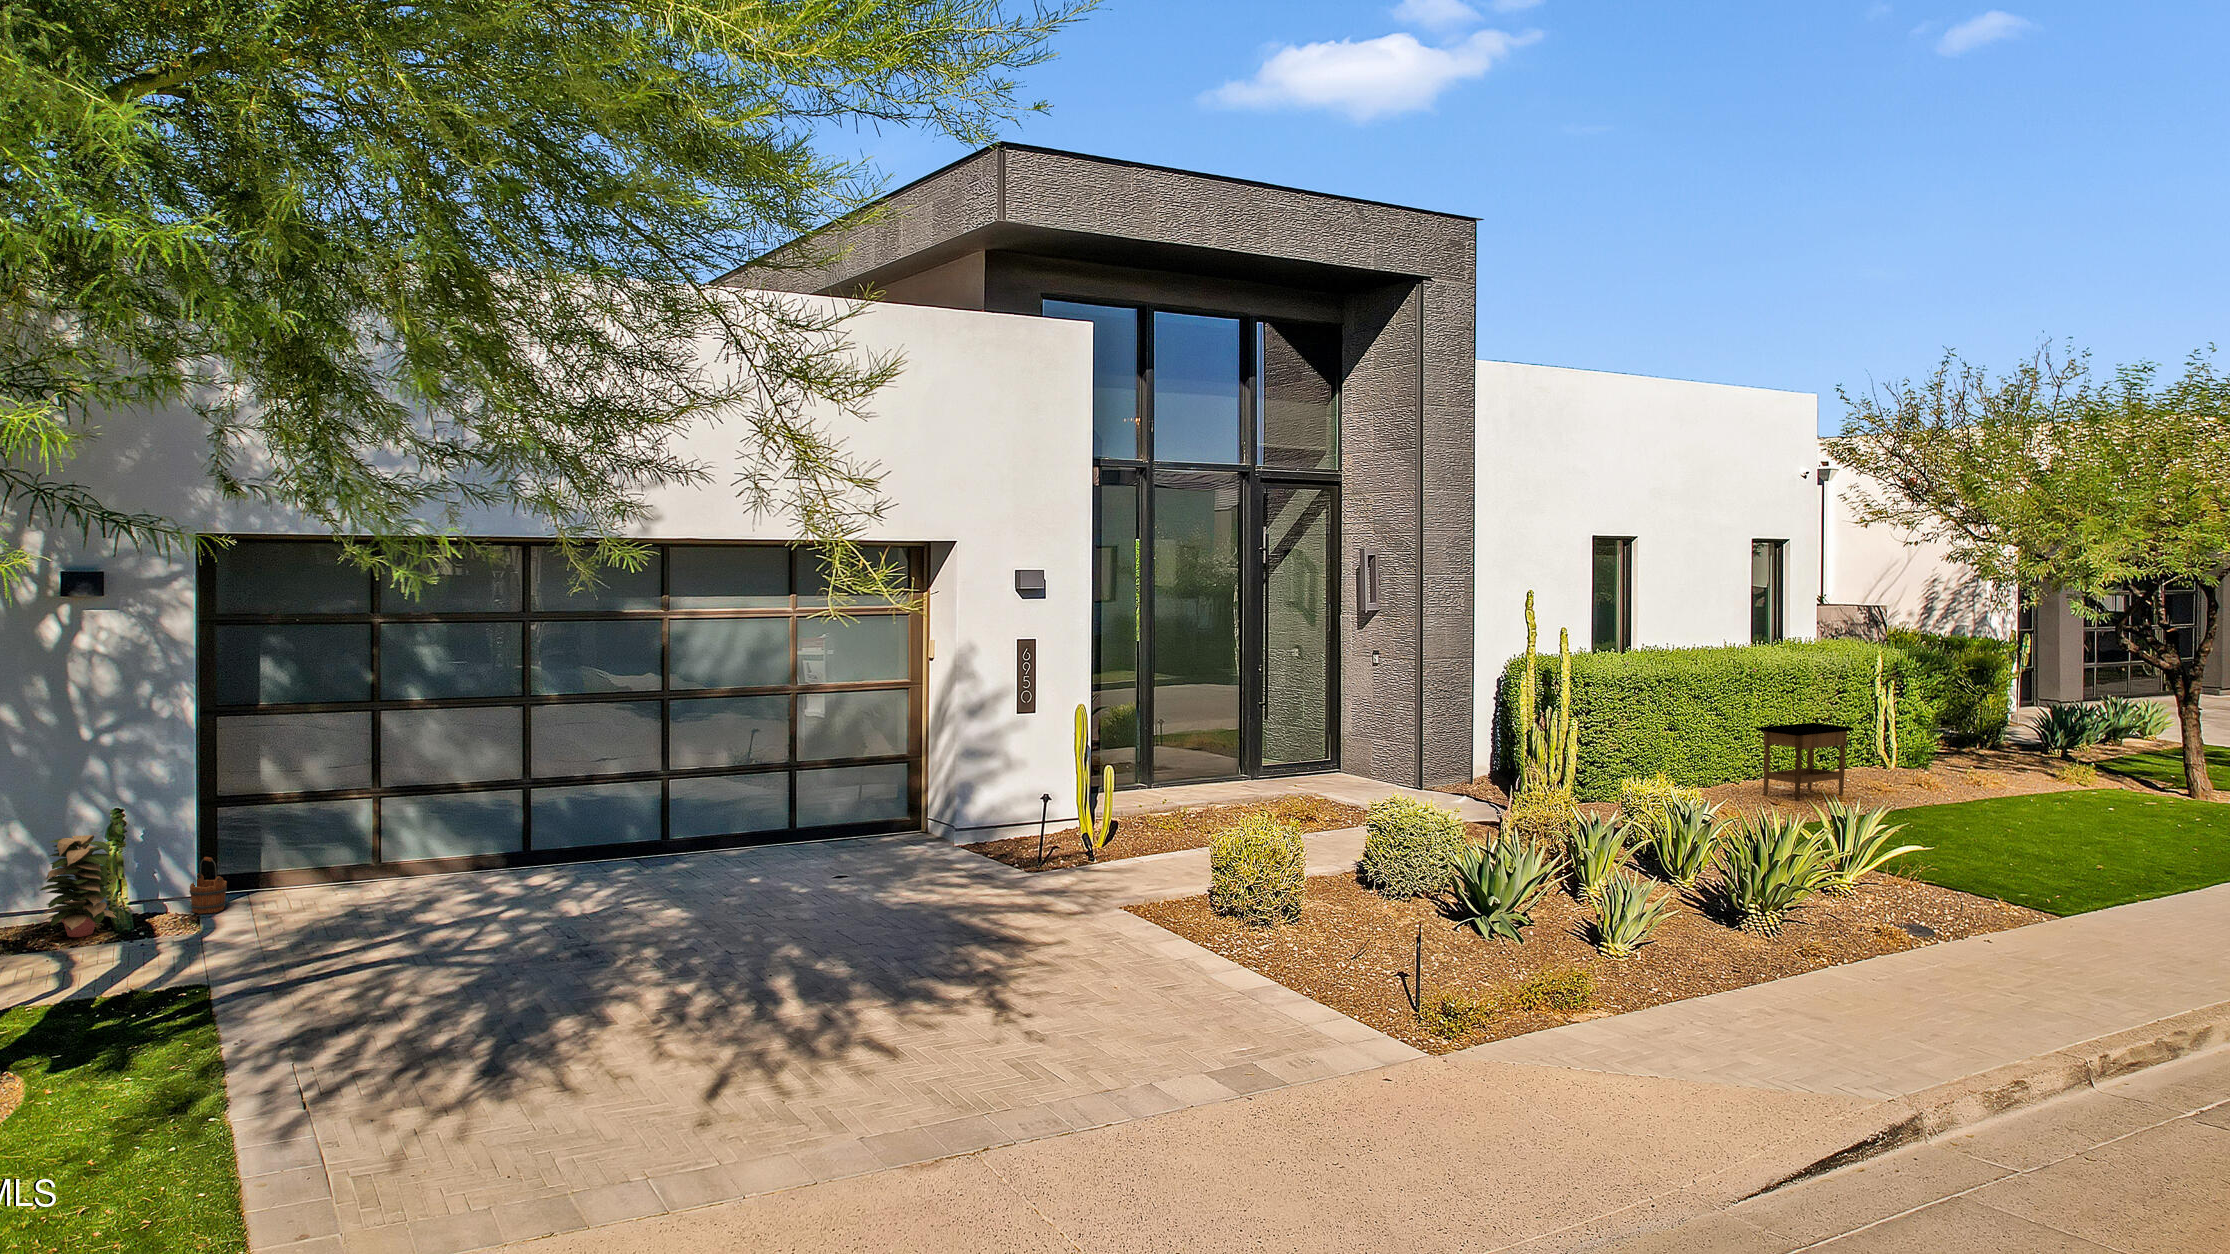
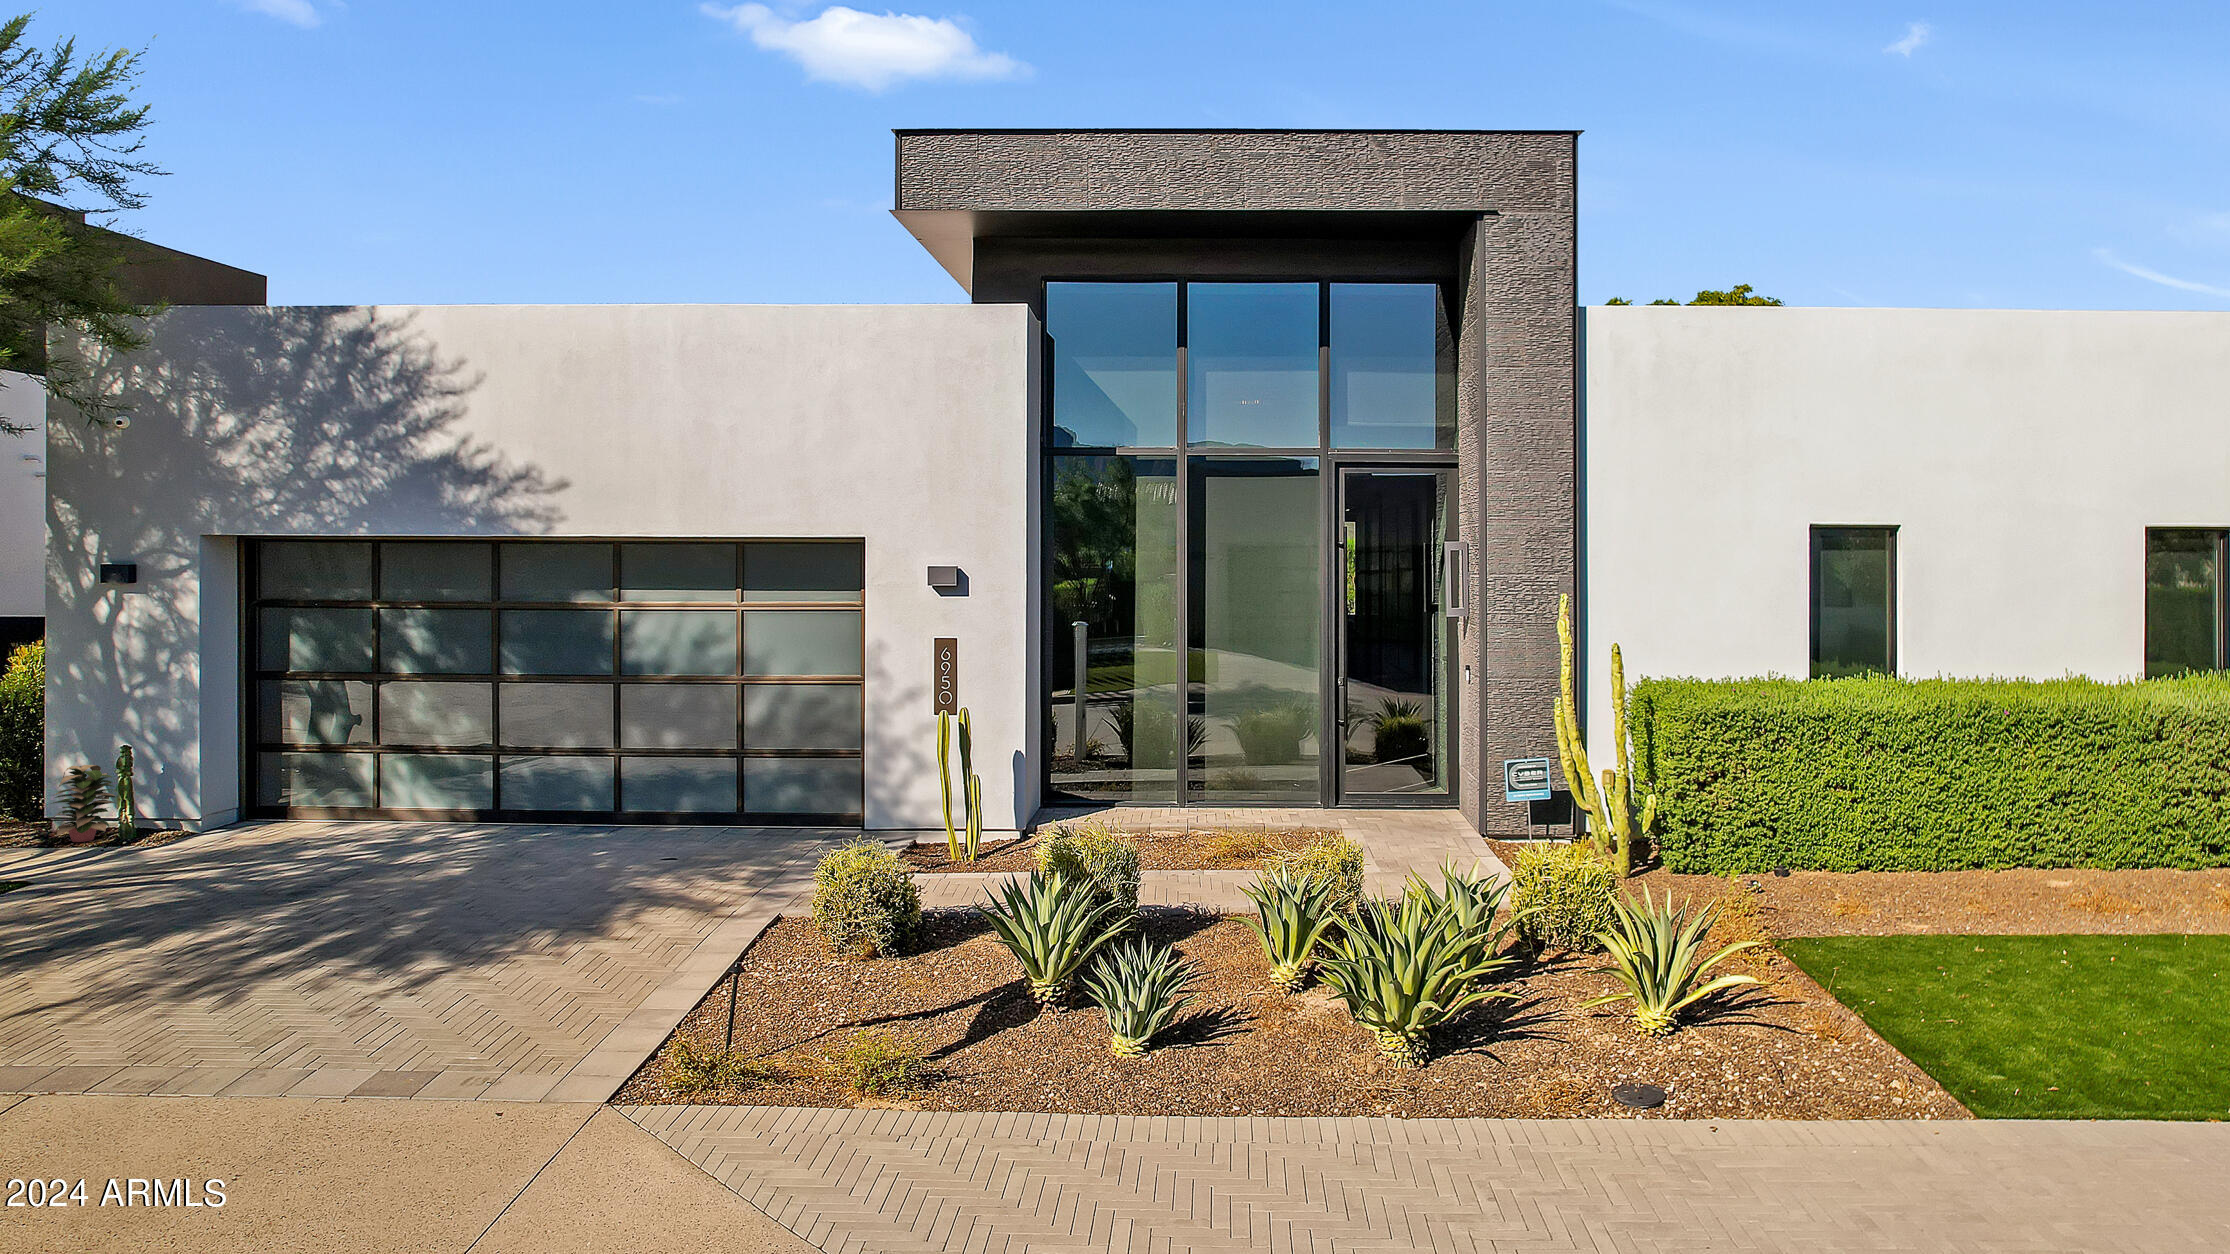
side table: present [1756,723,1854,801] -> none [1985,785,2169,898]
wooden bucket: present [189,857,227,914] -> none [181,790,213,834]

